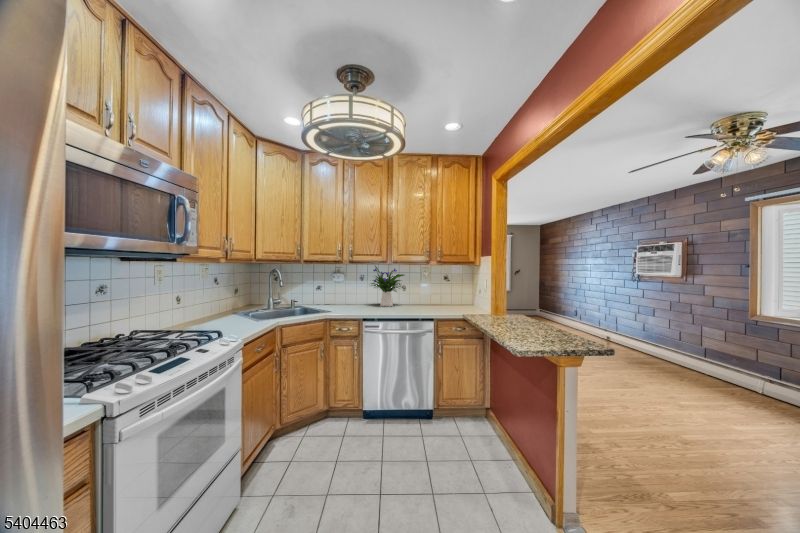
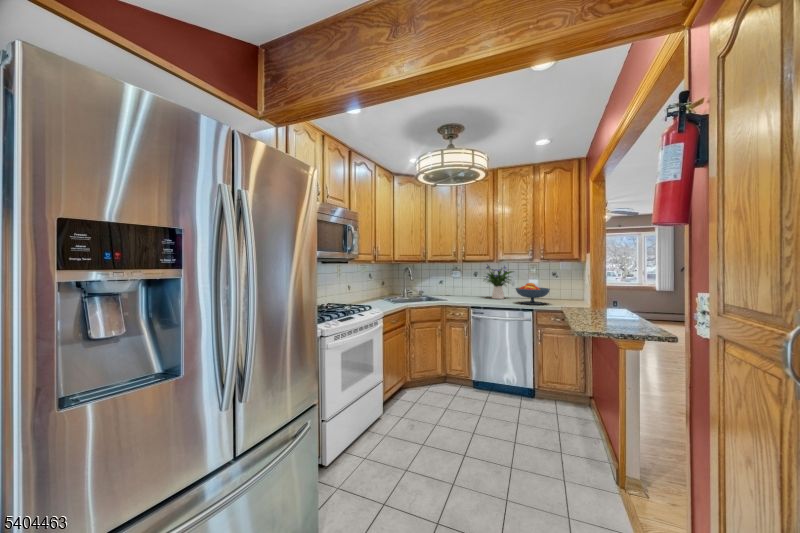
fruit bowl: none [412,287,448,313] -> present [516,283,550,305]

